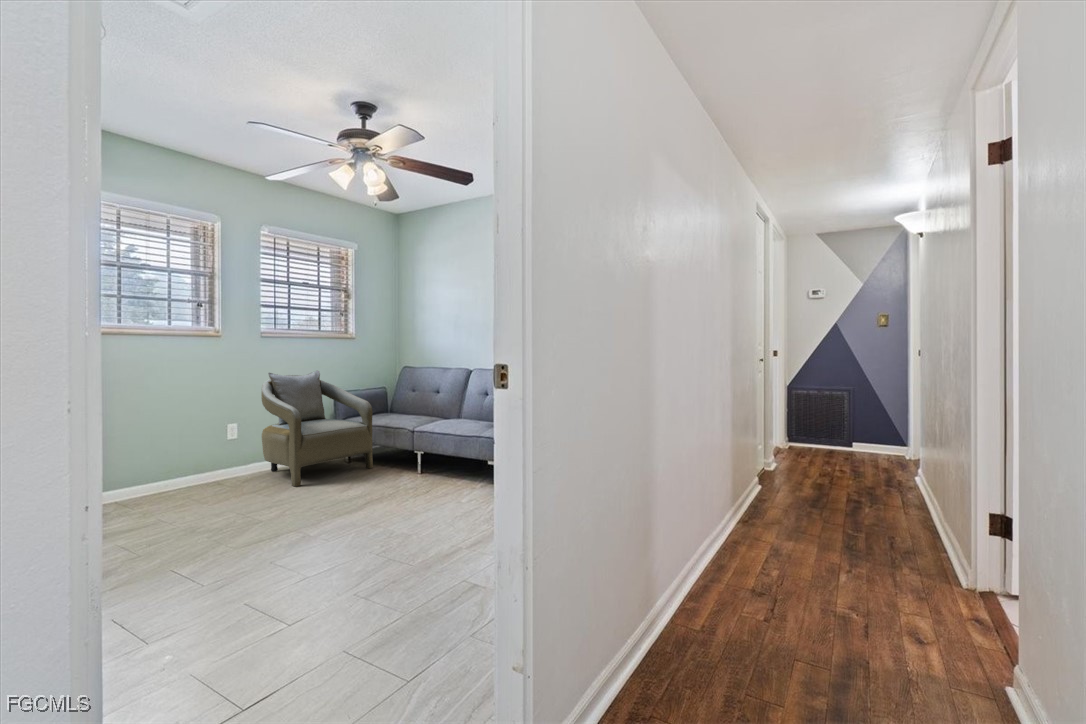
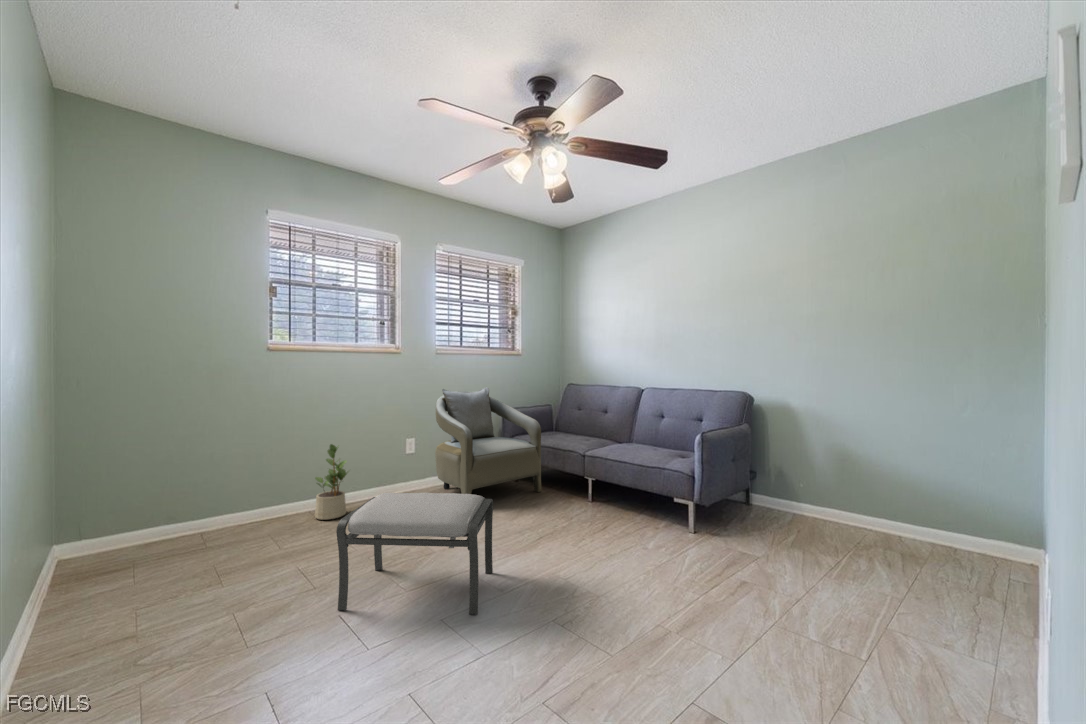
potted plant: none [126,429,168,504] -> present [315,444,348,519]
ottoman: none [170,461,319,562] -> present [336,493,493,615]

